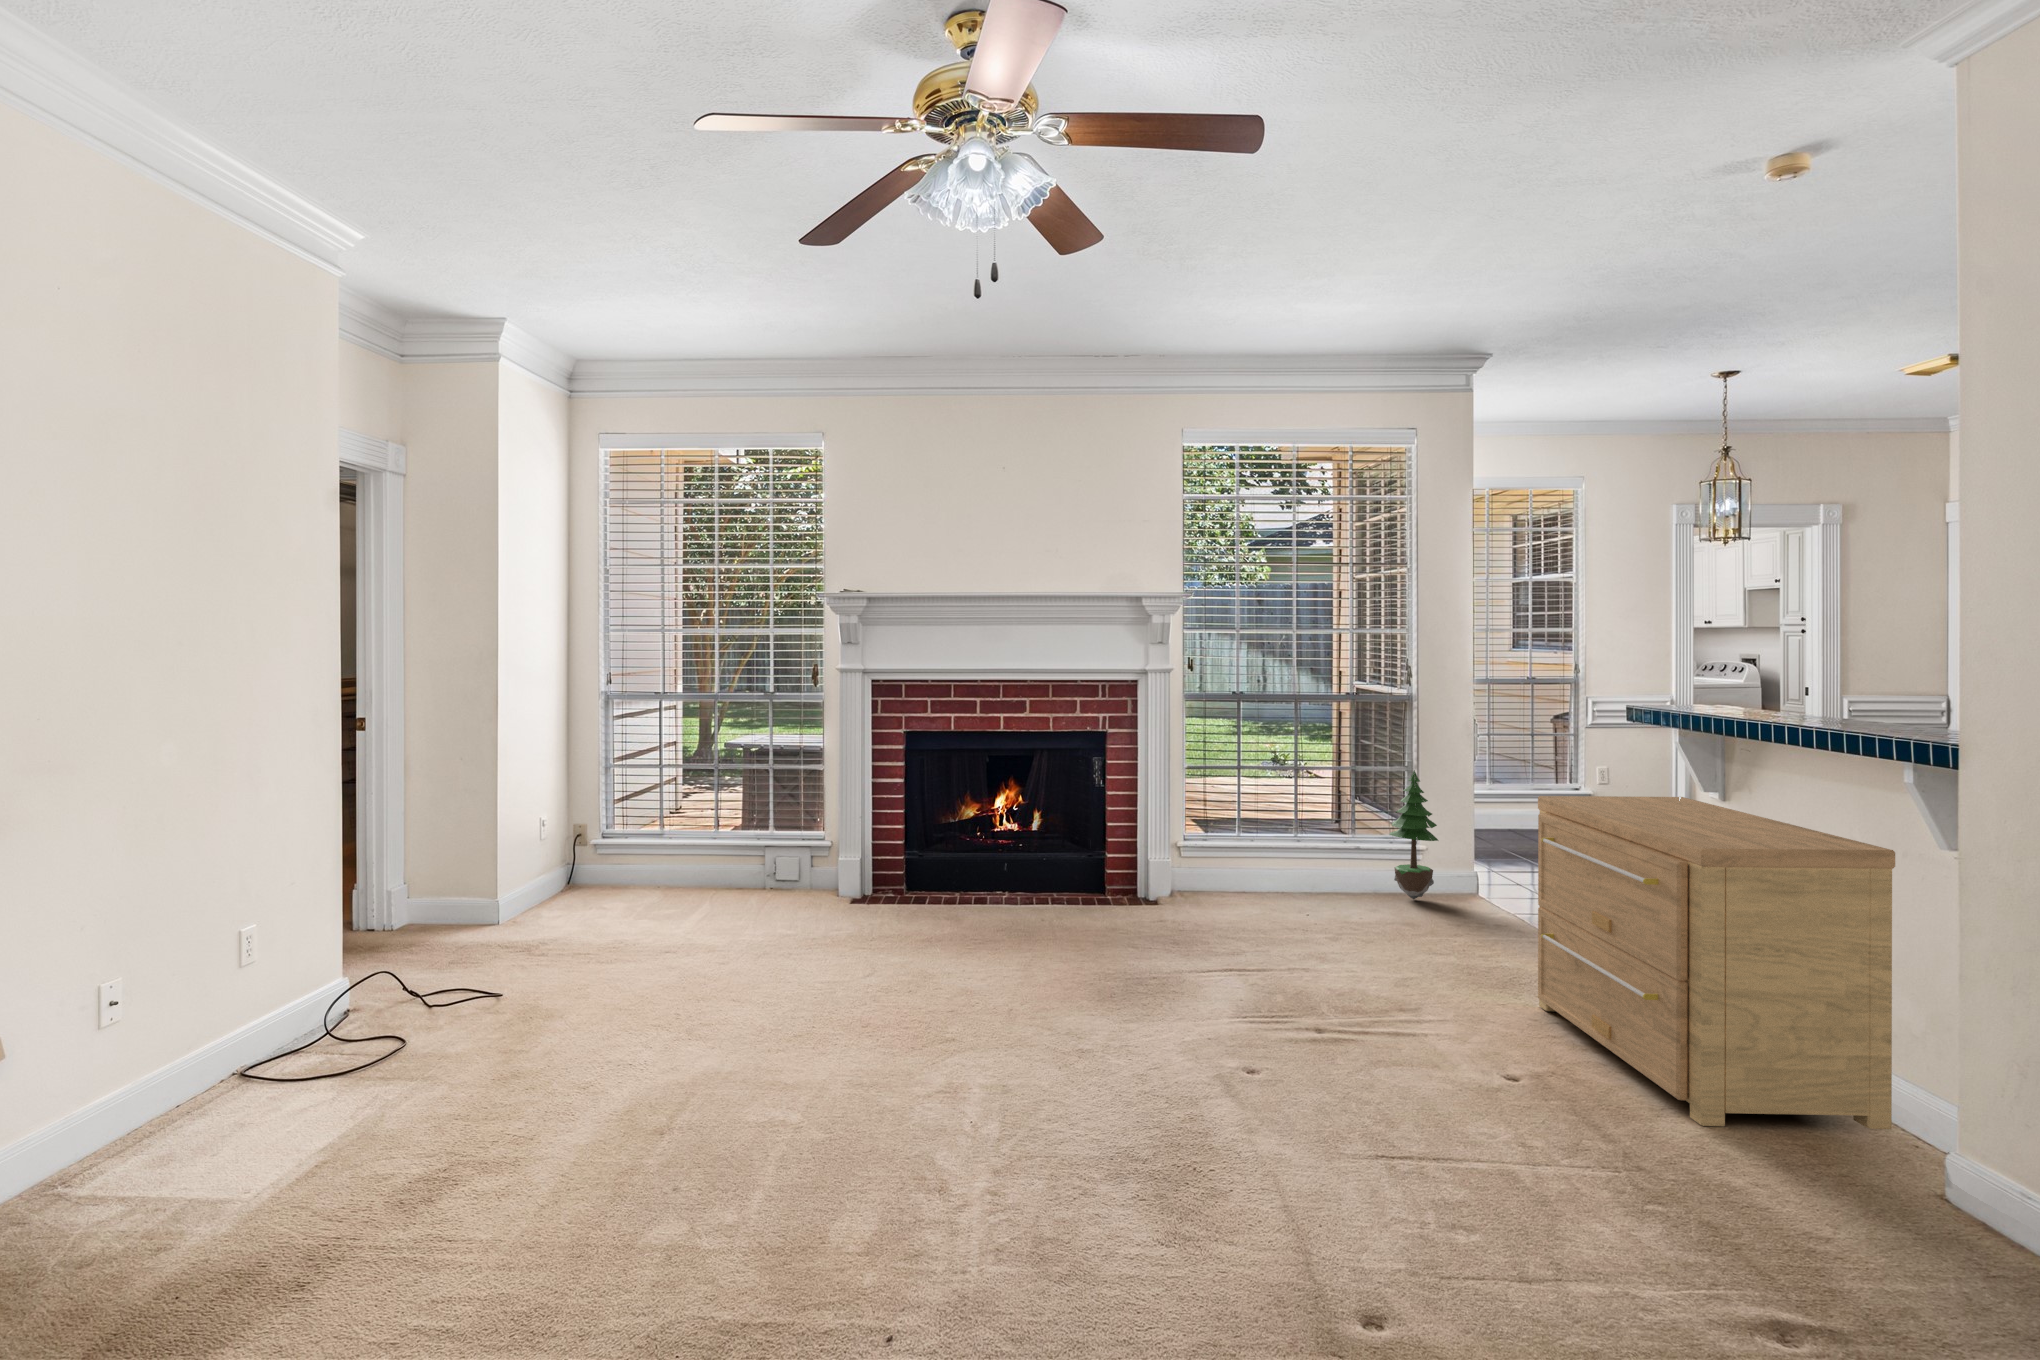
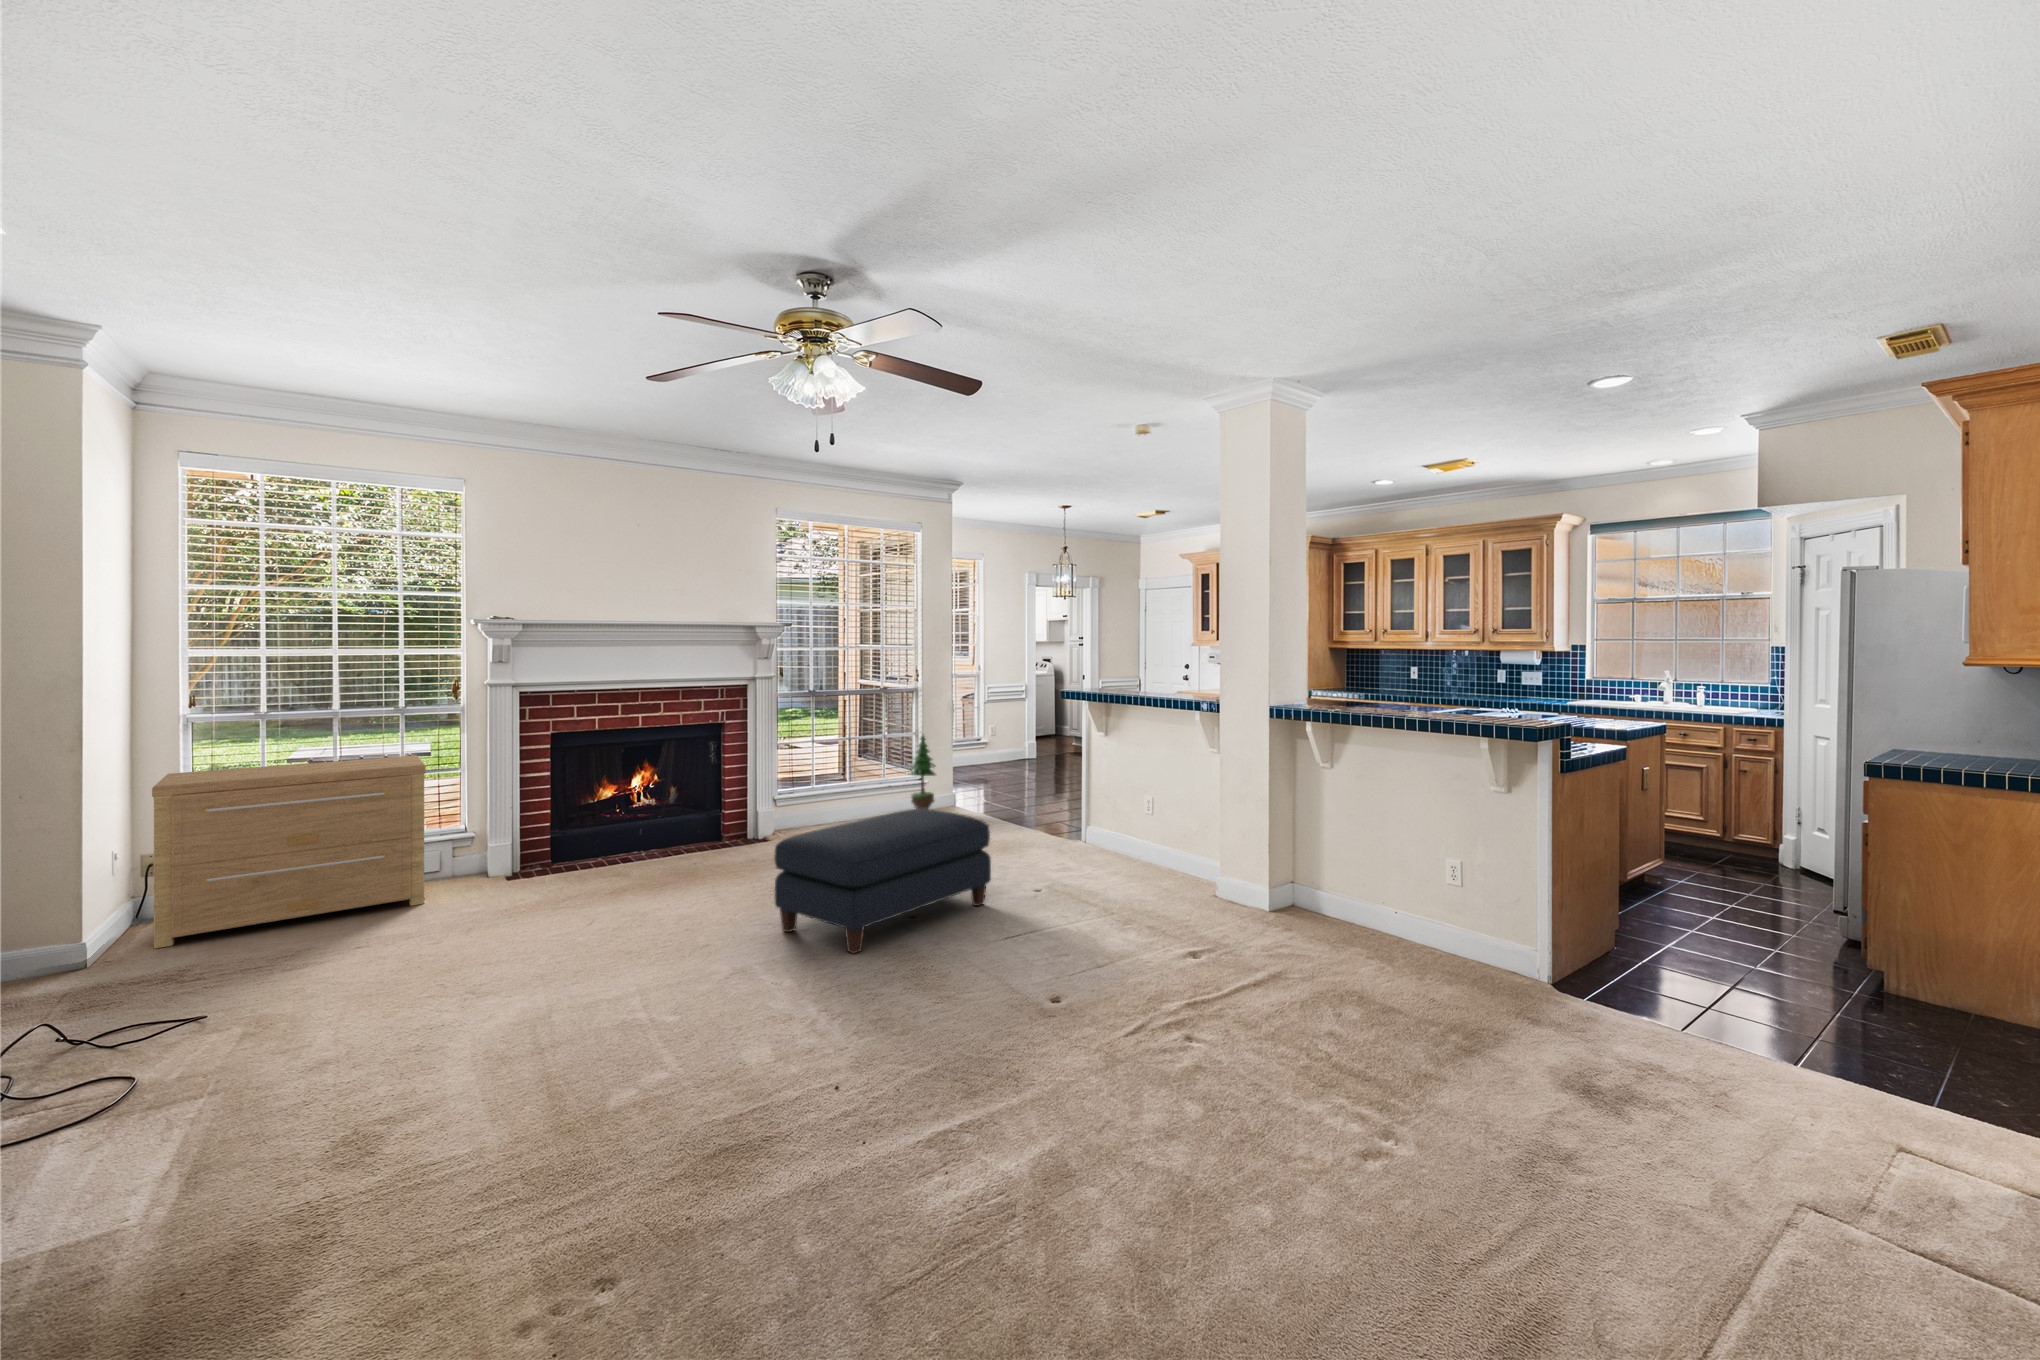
side table: present [1538,796,1895,1129] -> present [152,755,426,948]
ottoman: none [1046,889,1401,1107] -> present [774,809,991,954]

